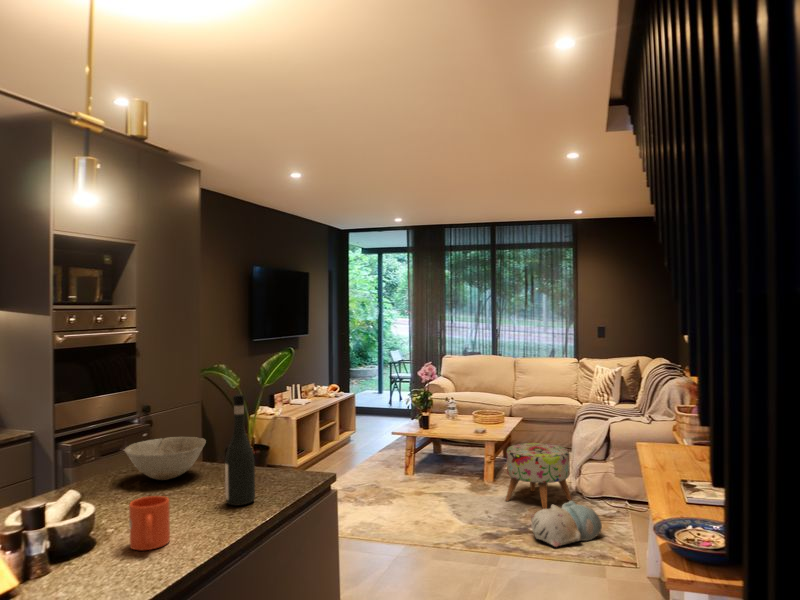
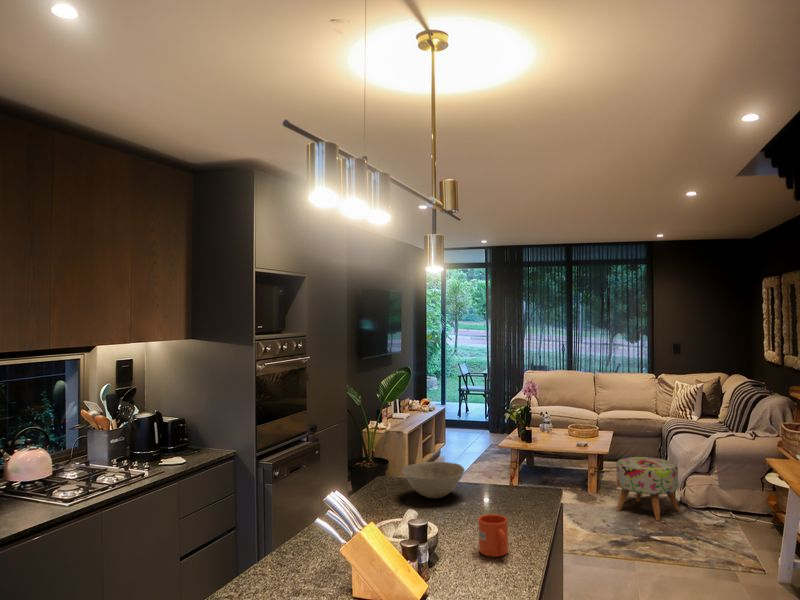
wine bottle: present [225,394,255,506] -> none [511,432,535,521]
plush toy: present [530,501,602,547] -> none [654,511,722,554]

